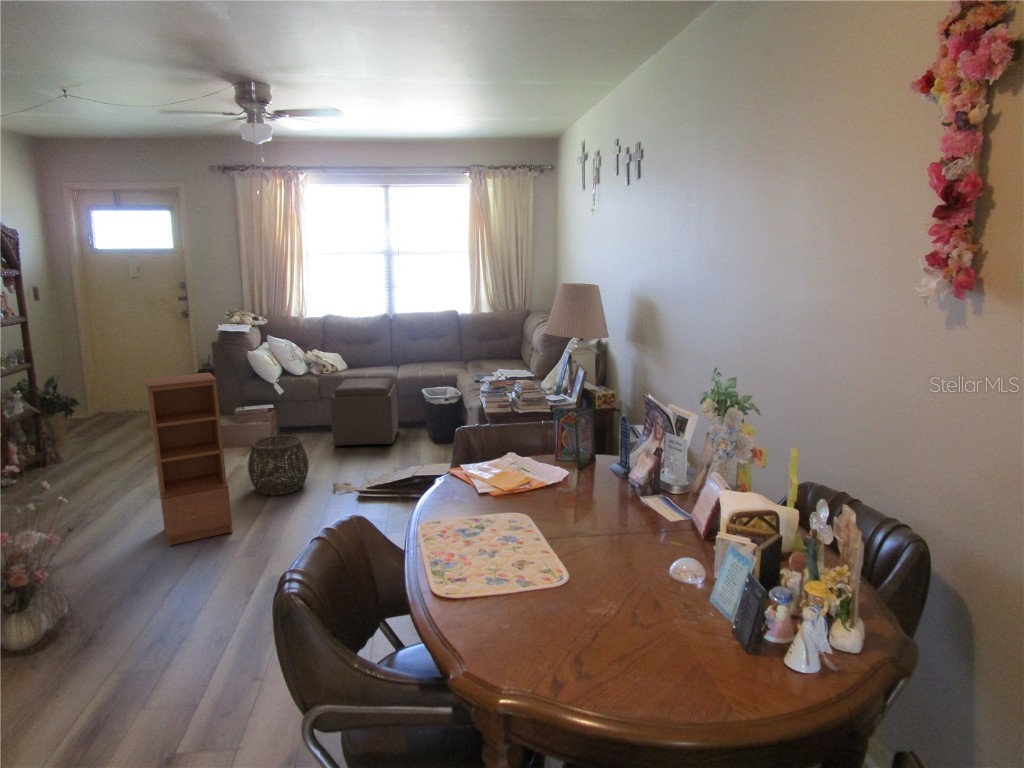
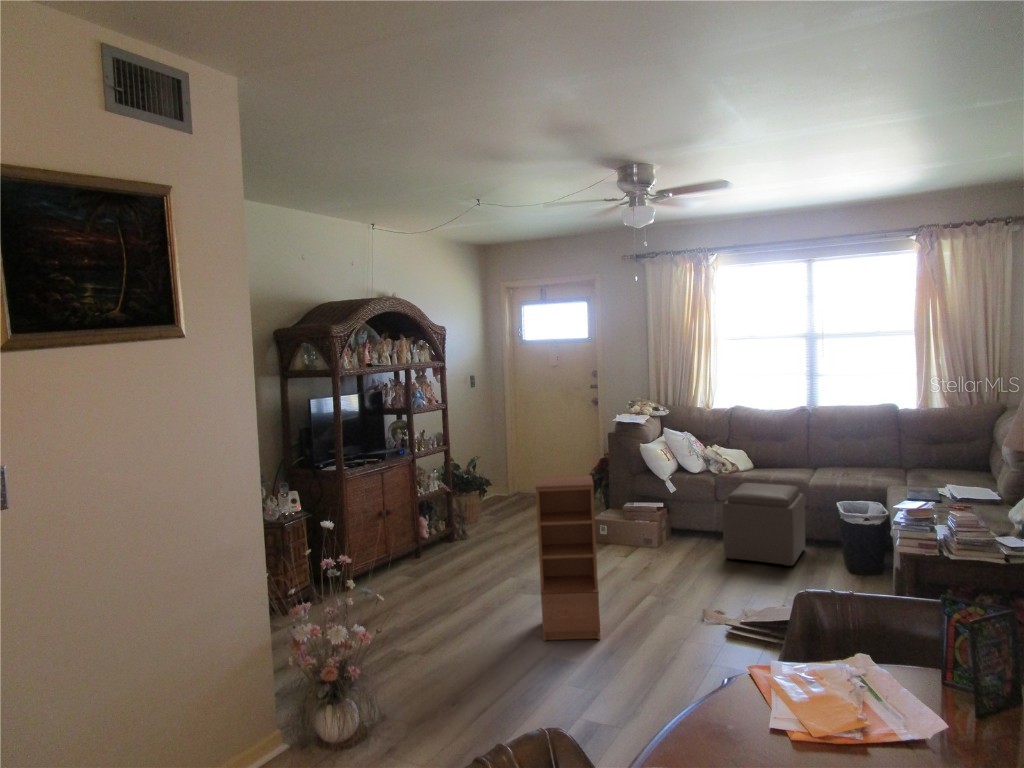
woven basket: present [248,435,309,496] -> none [625,542,687,608]

